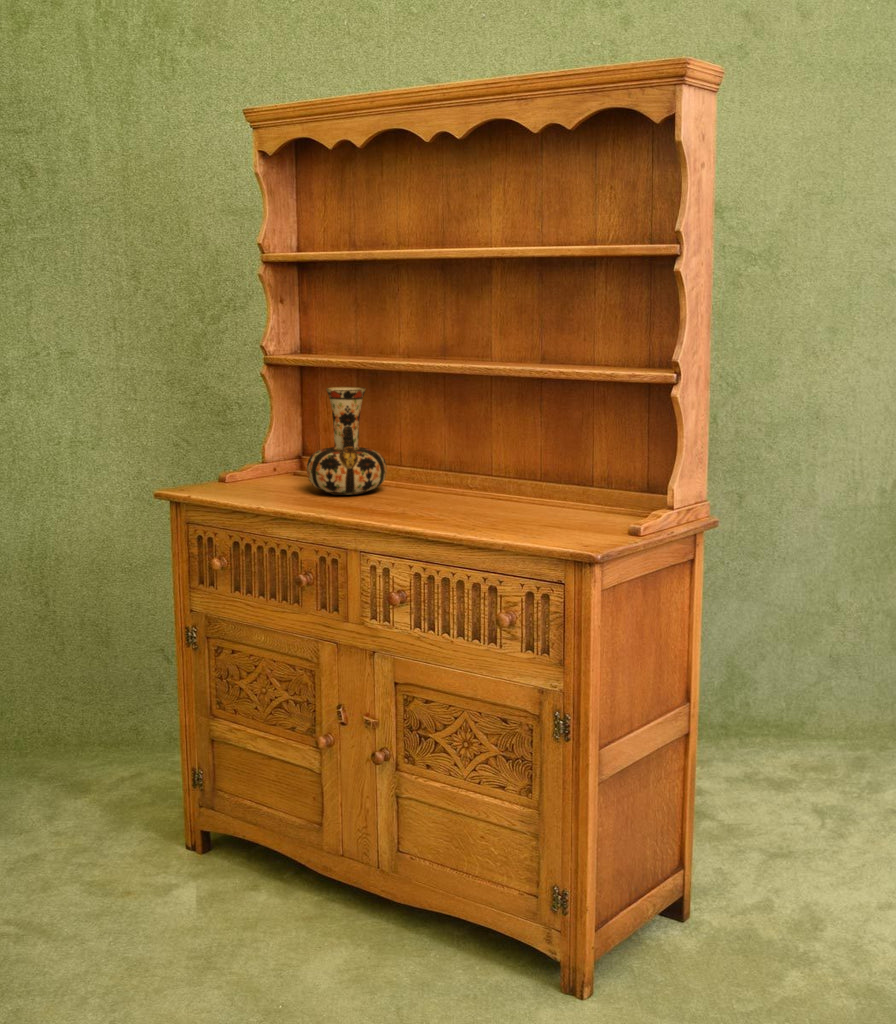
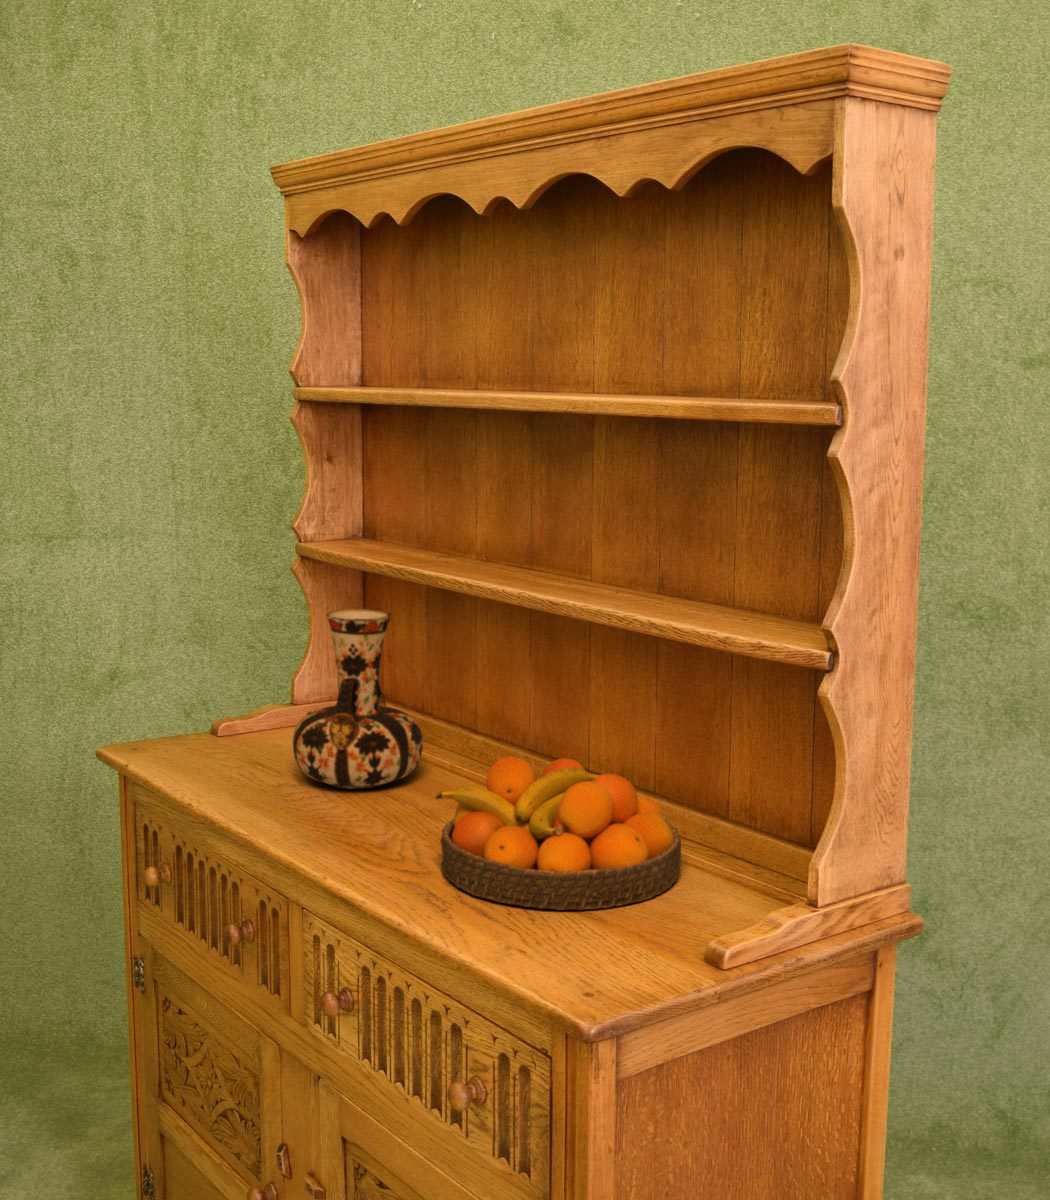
fruit bowl: none [449,453,583,525] -> present [435,757,681,910]

